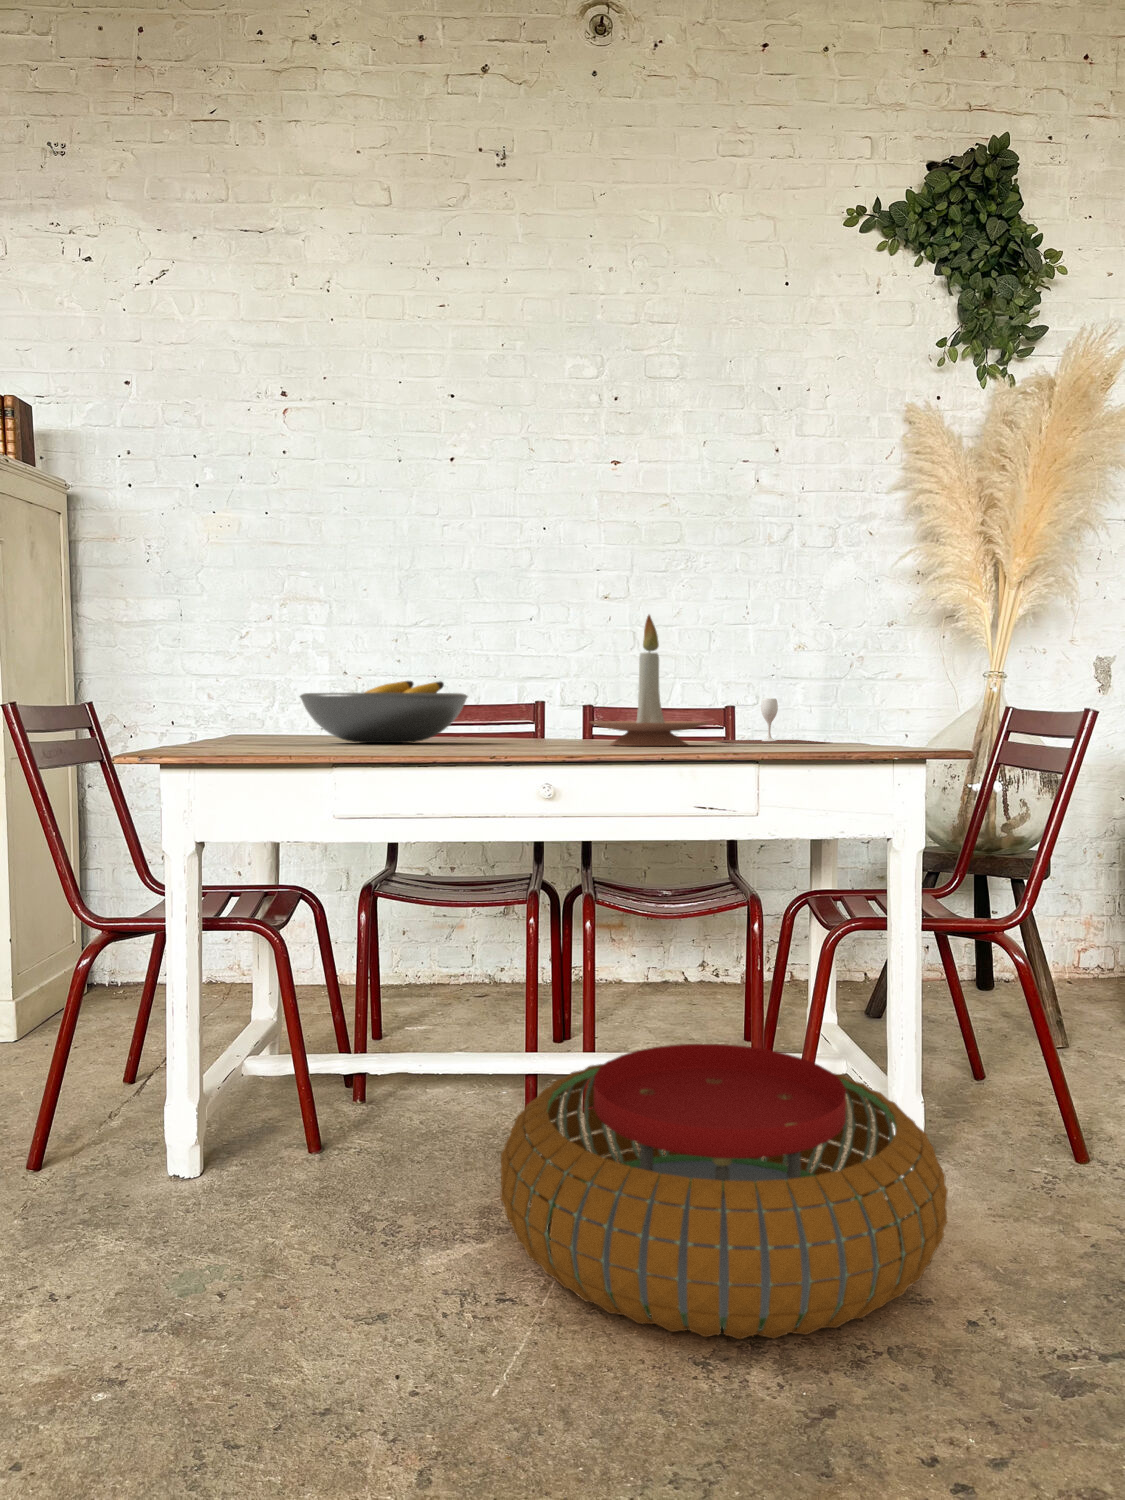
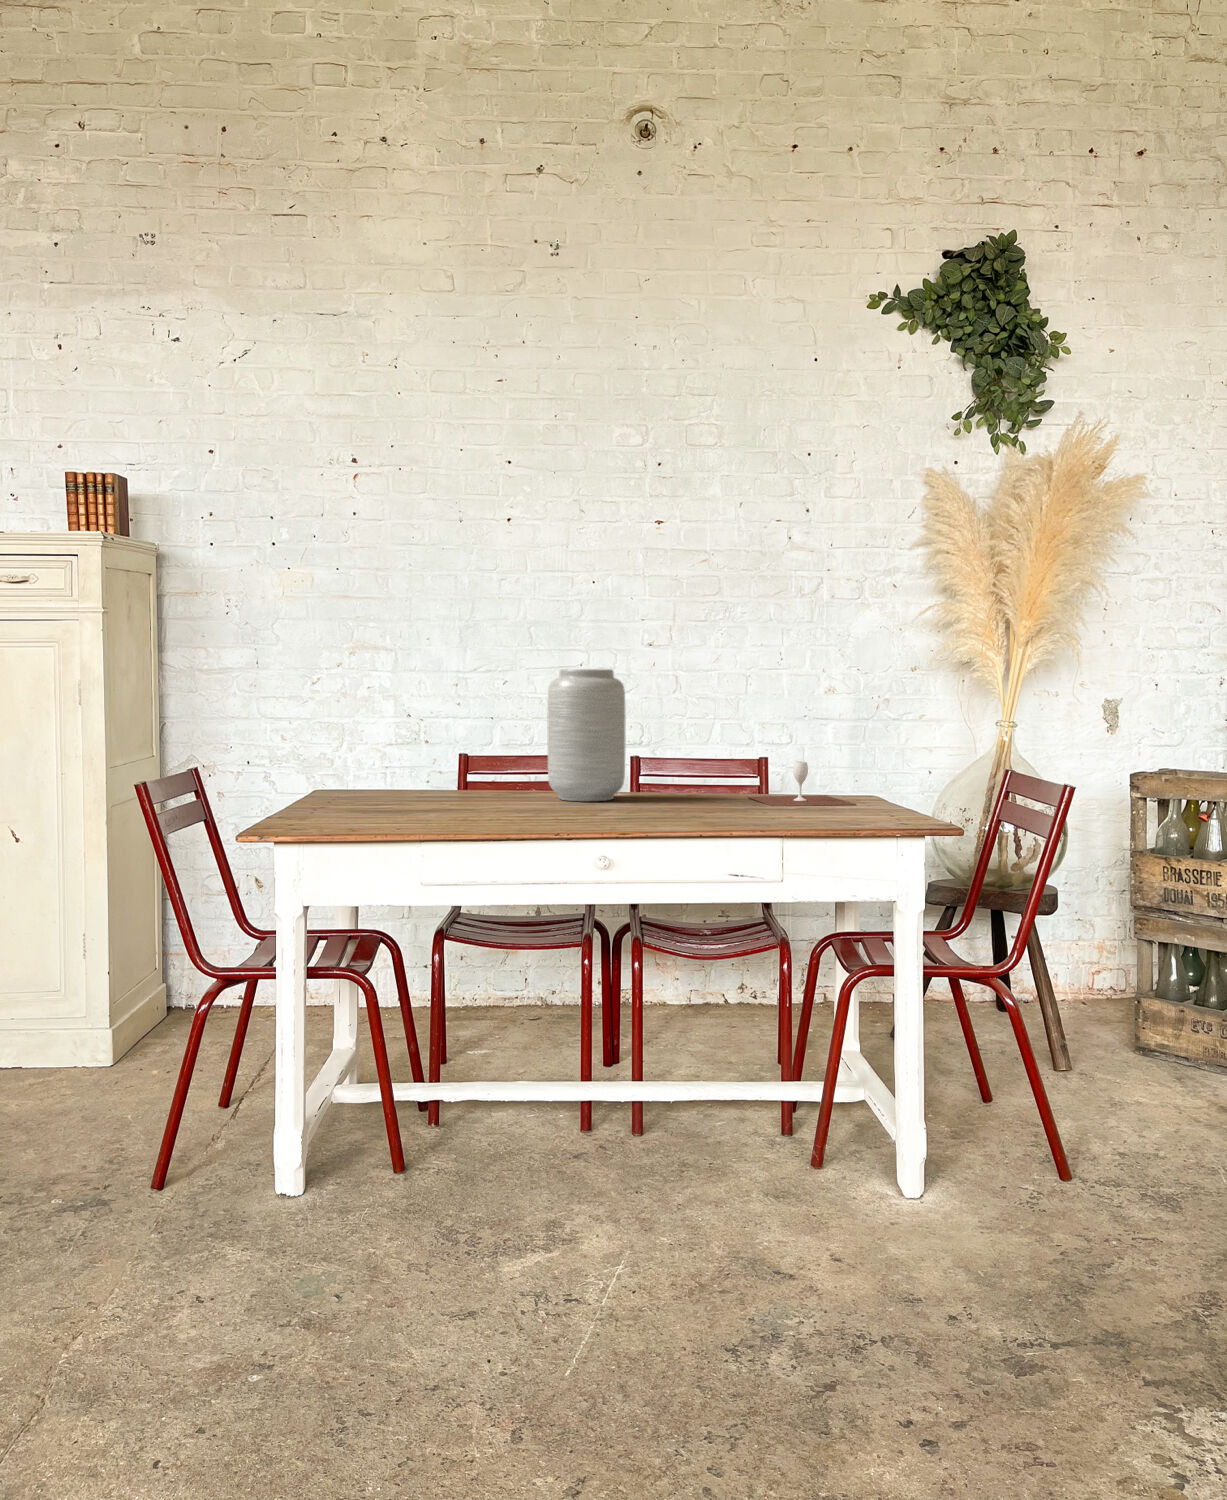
vase: none [489,595,575,742] -> present [547,669,626,802]
candle holder: present [591,615,708,746] -> none [639,705,745,823]
fruit bowl: present [300,681,468,743] -> none [382,758,532,812]
pouf: present [500,1044,948,1339] -> none [566,1081,937,1331]

